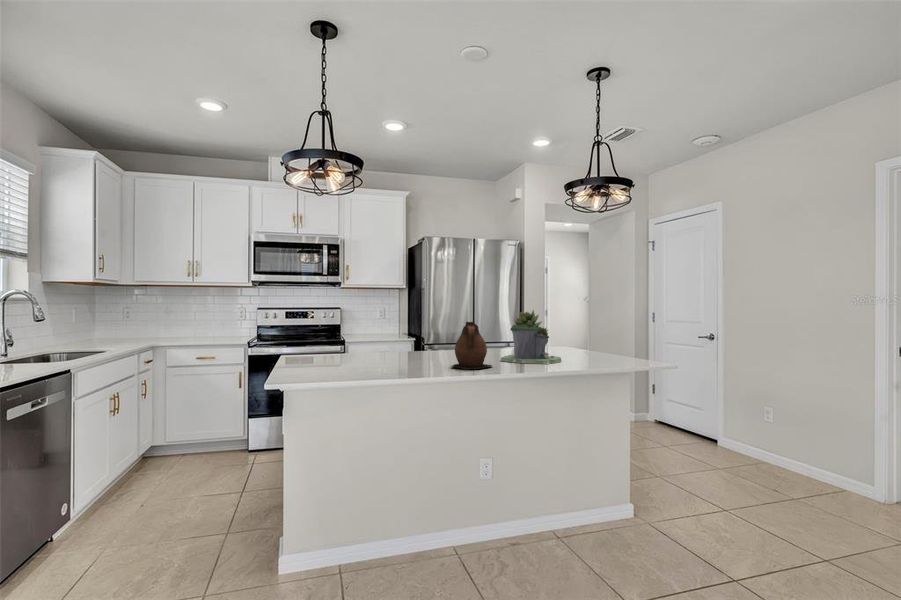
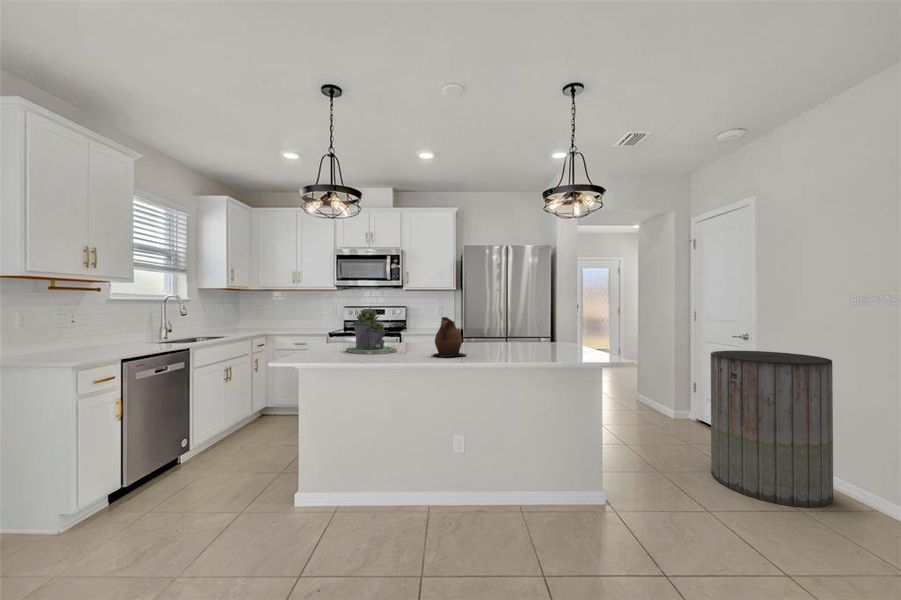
succulent planter: present [500,310,561,364] -> present [346,308,397,354]
trash can: none [697,352,806,498] -> present [711,350,833,507]

